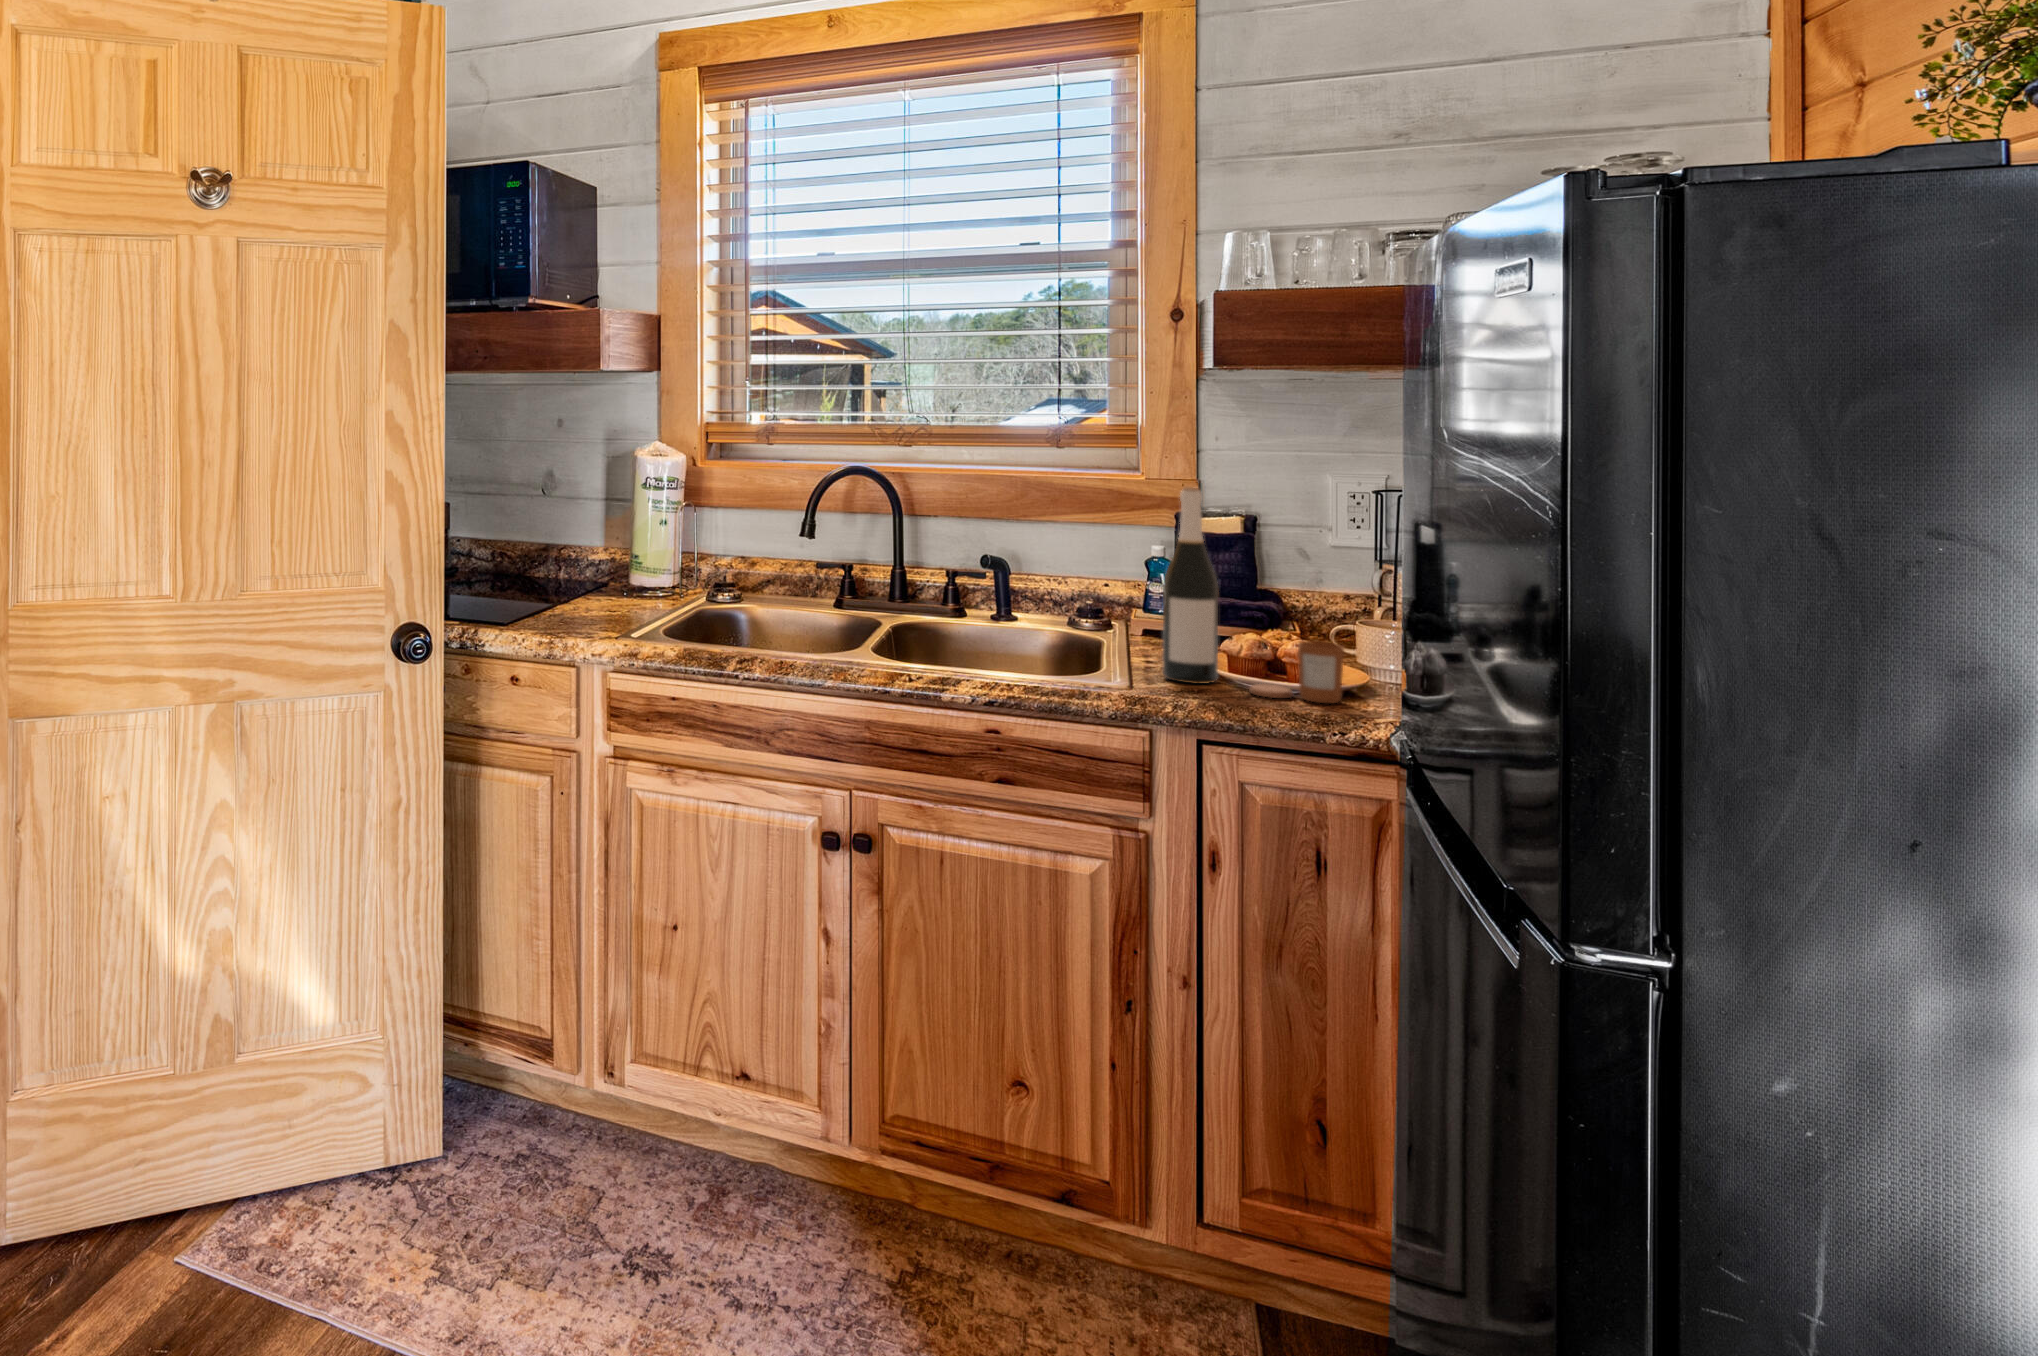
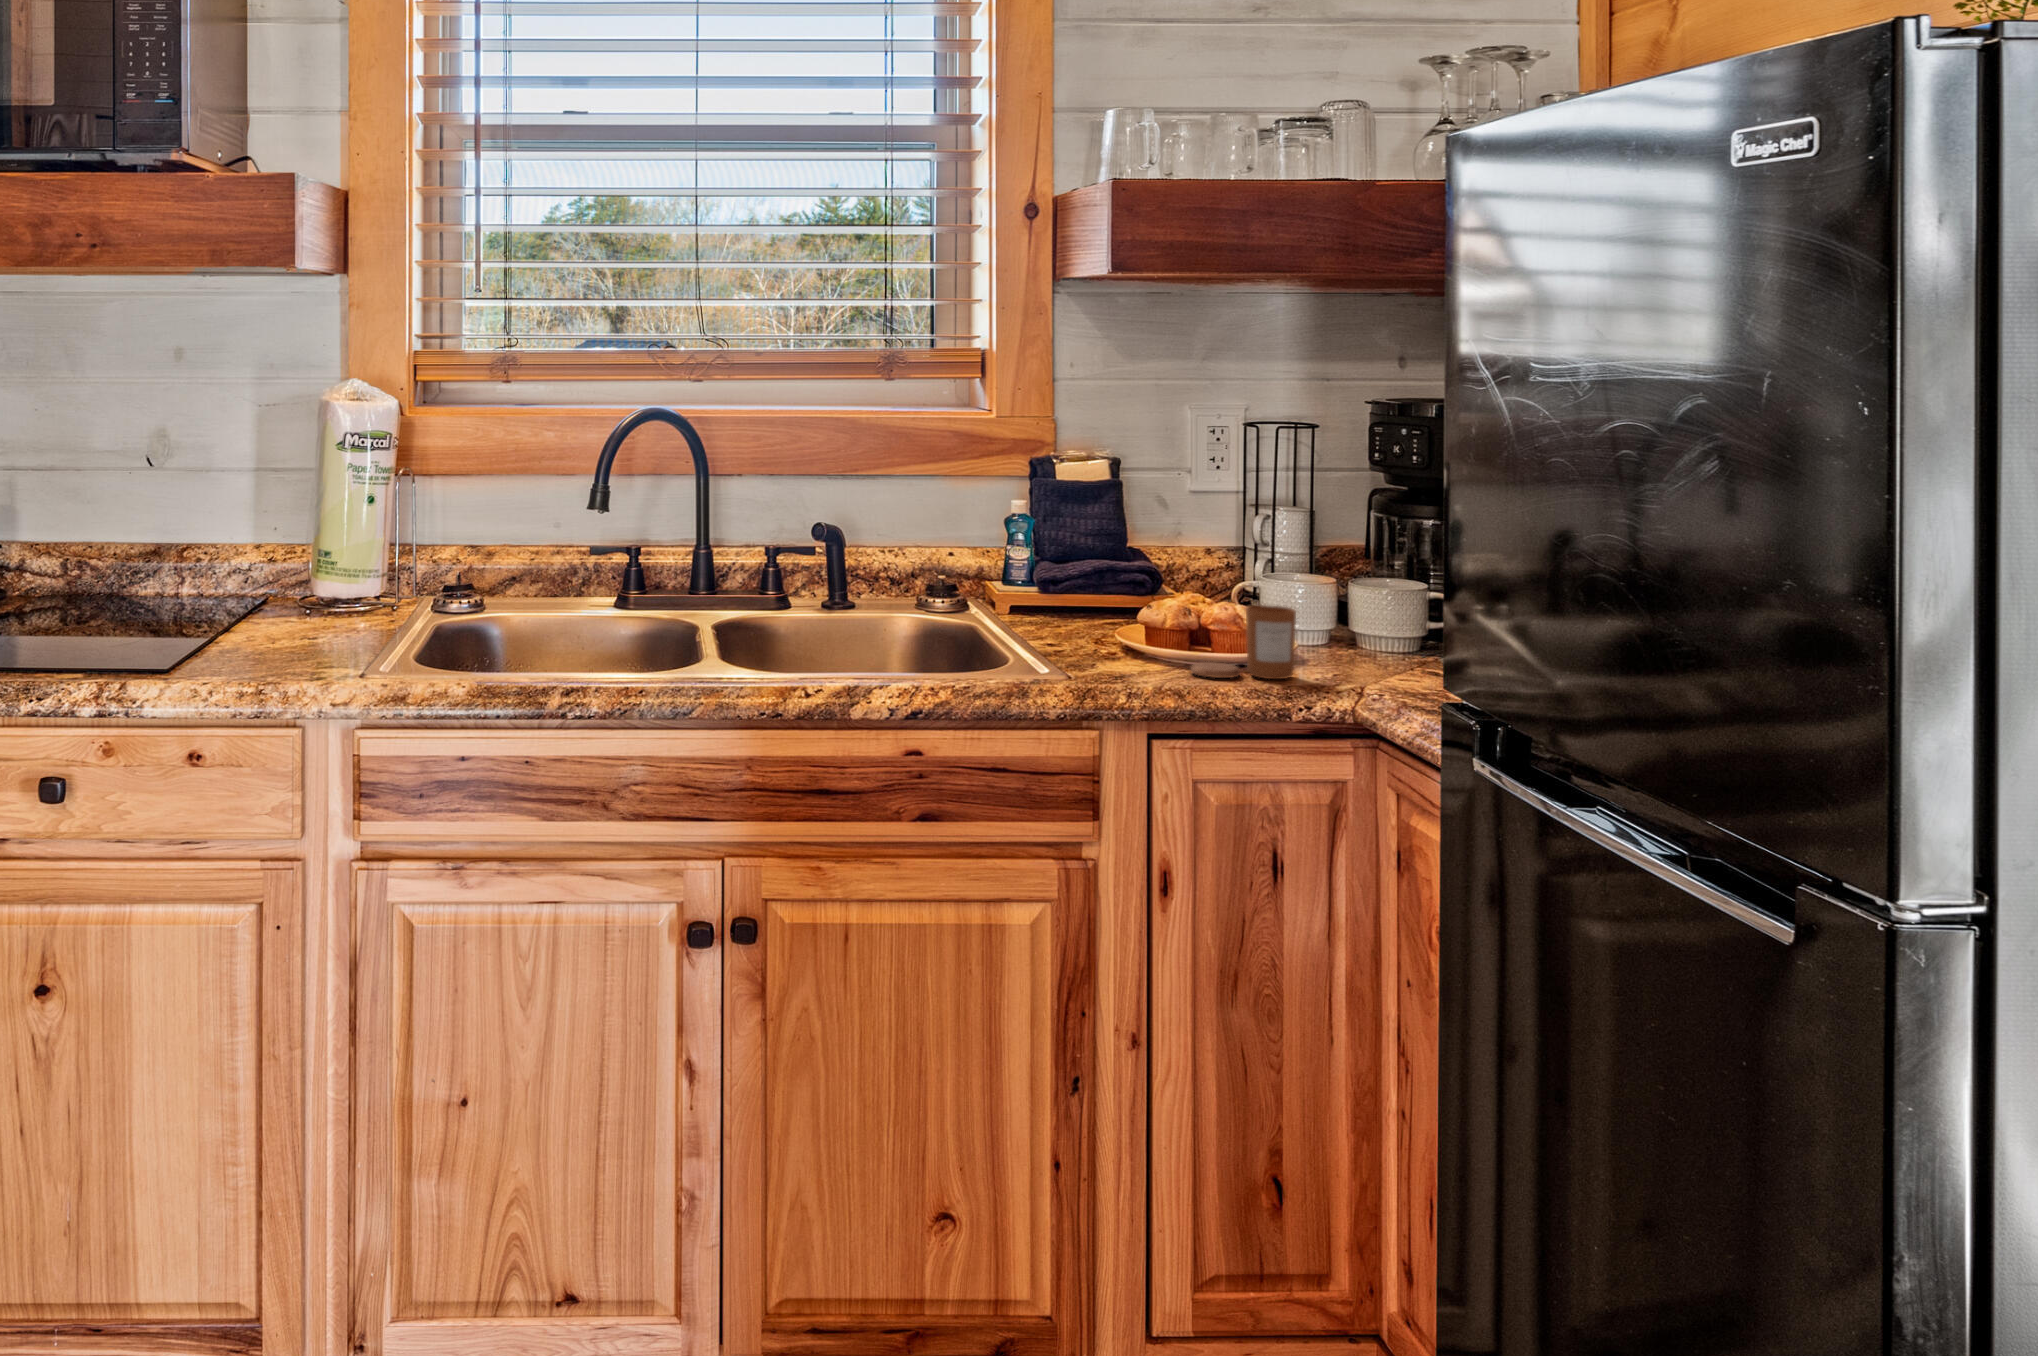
wine bottle: present [1163,487,1218,684] -> none [1082,424,1147,669]

